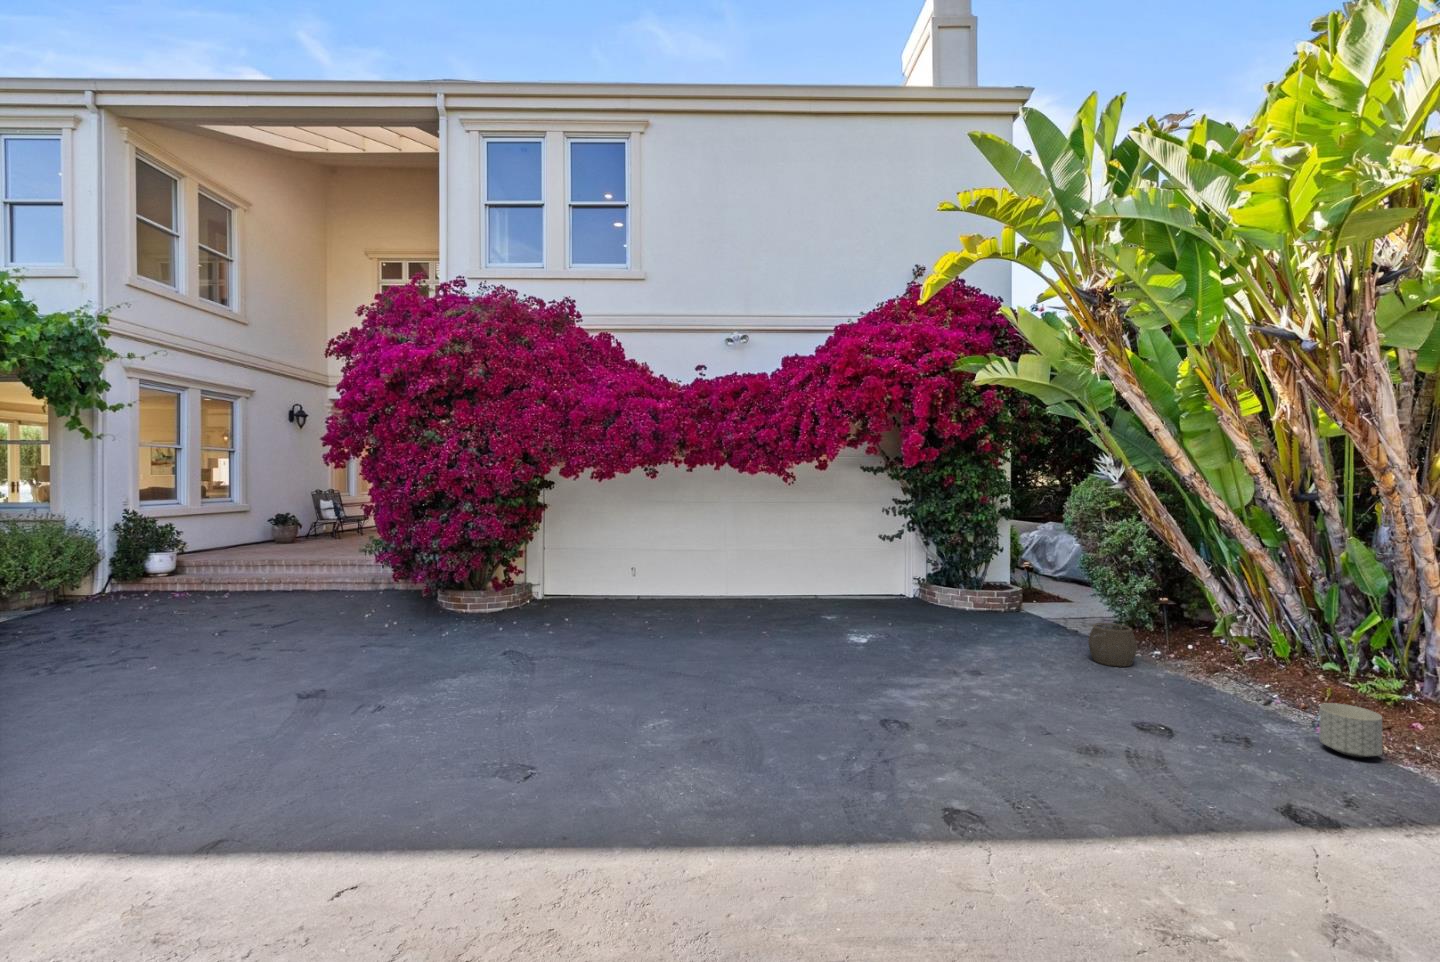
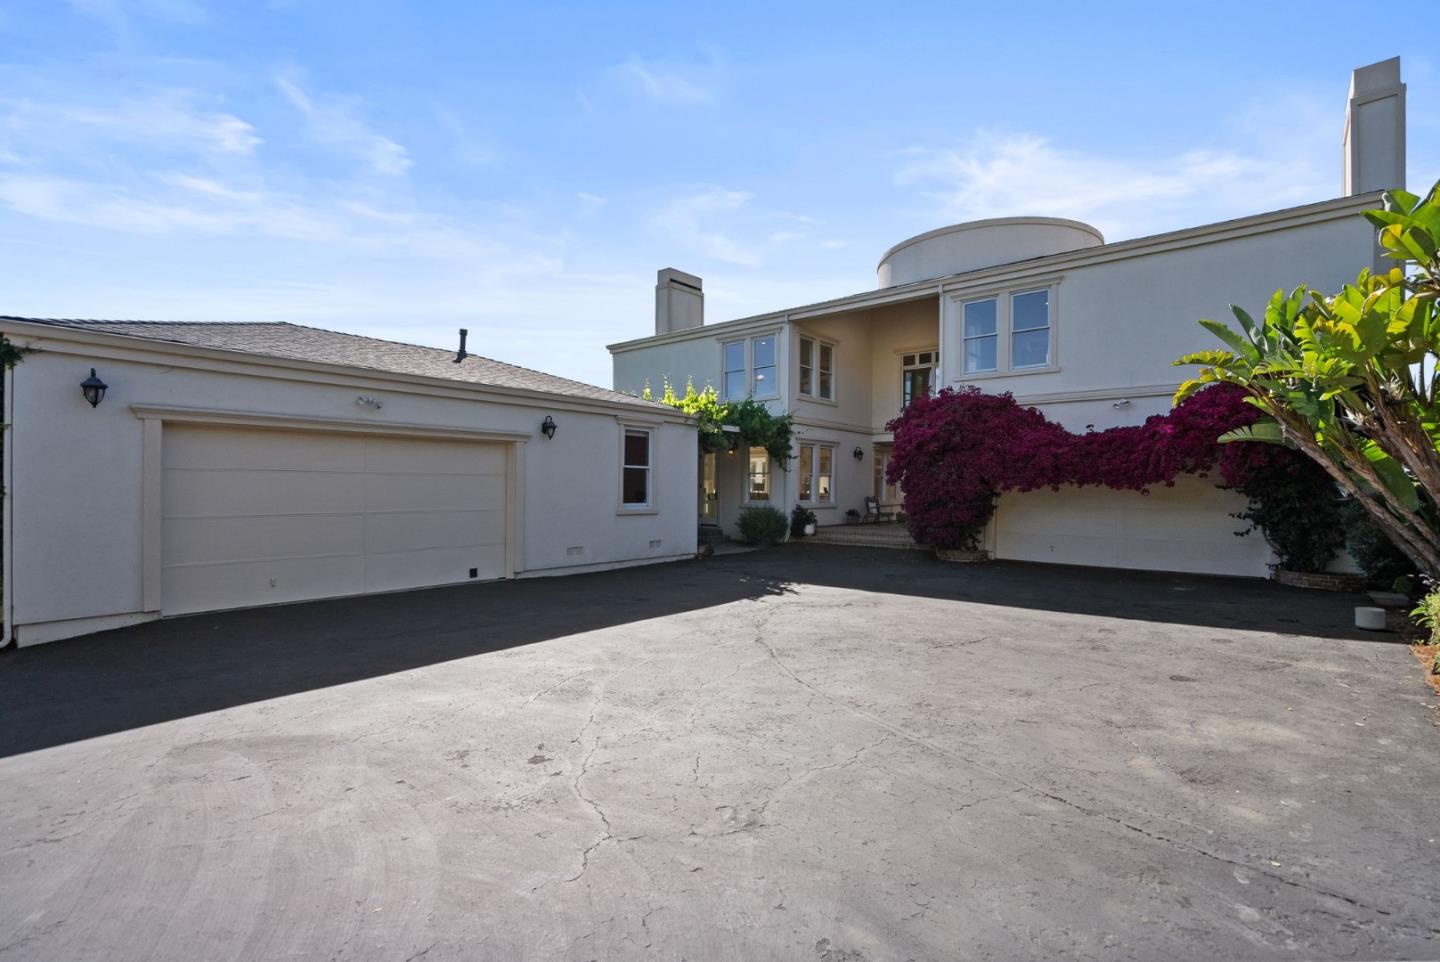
woven basket: present [1088,623,1137,667] -> none [1318,584,1353,609]

